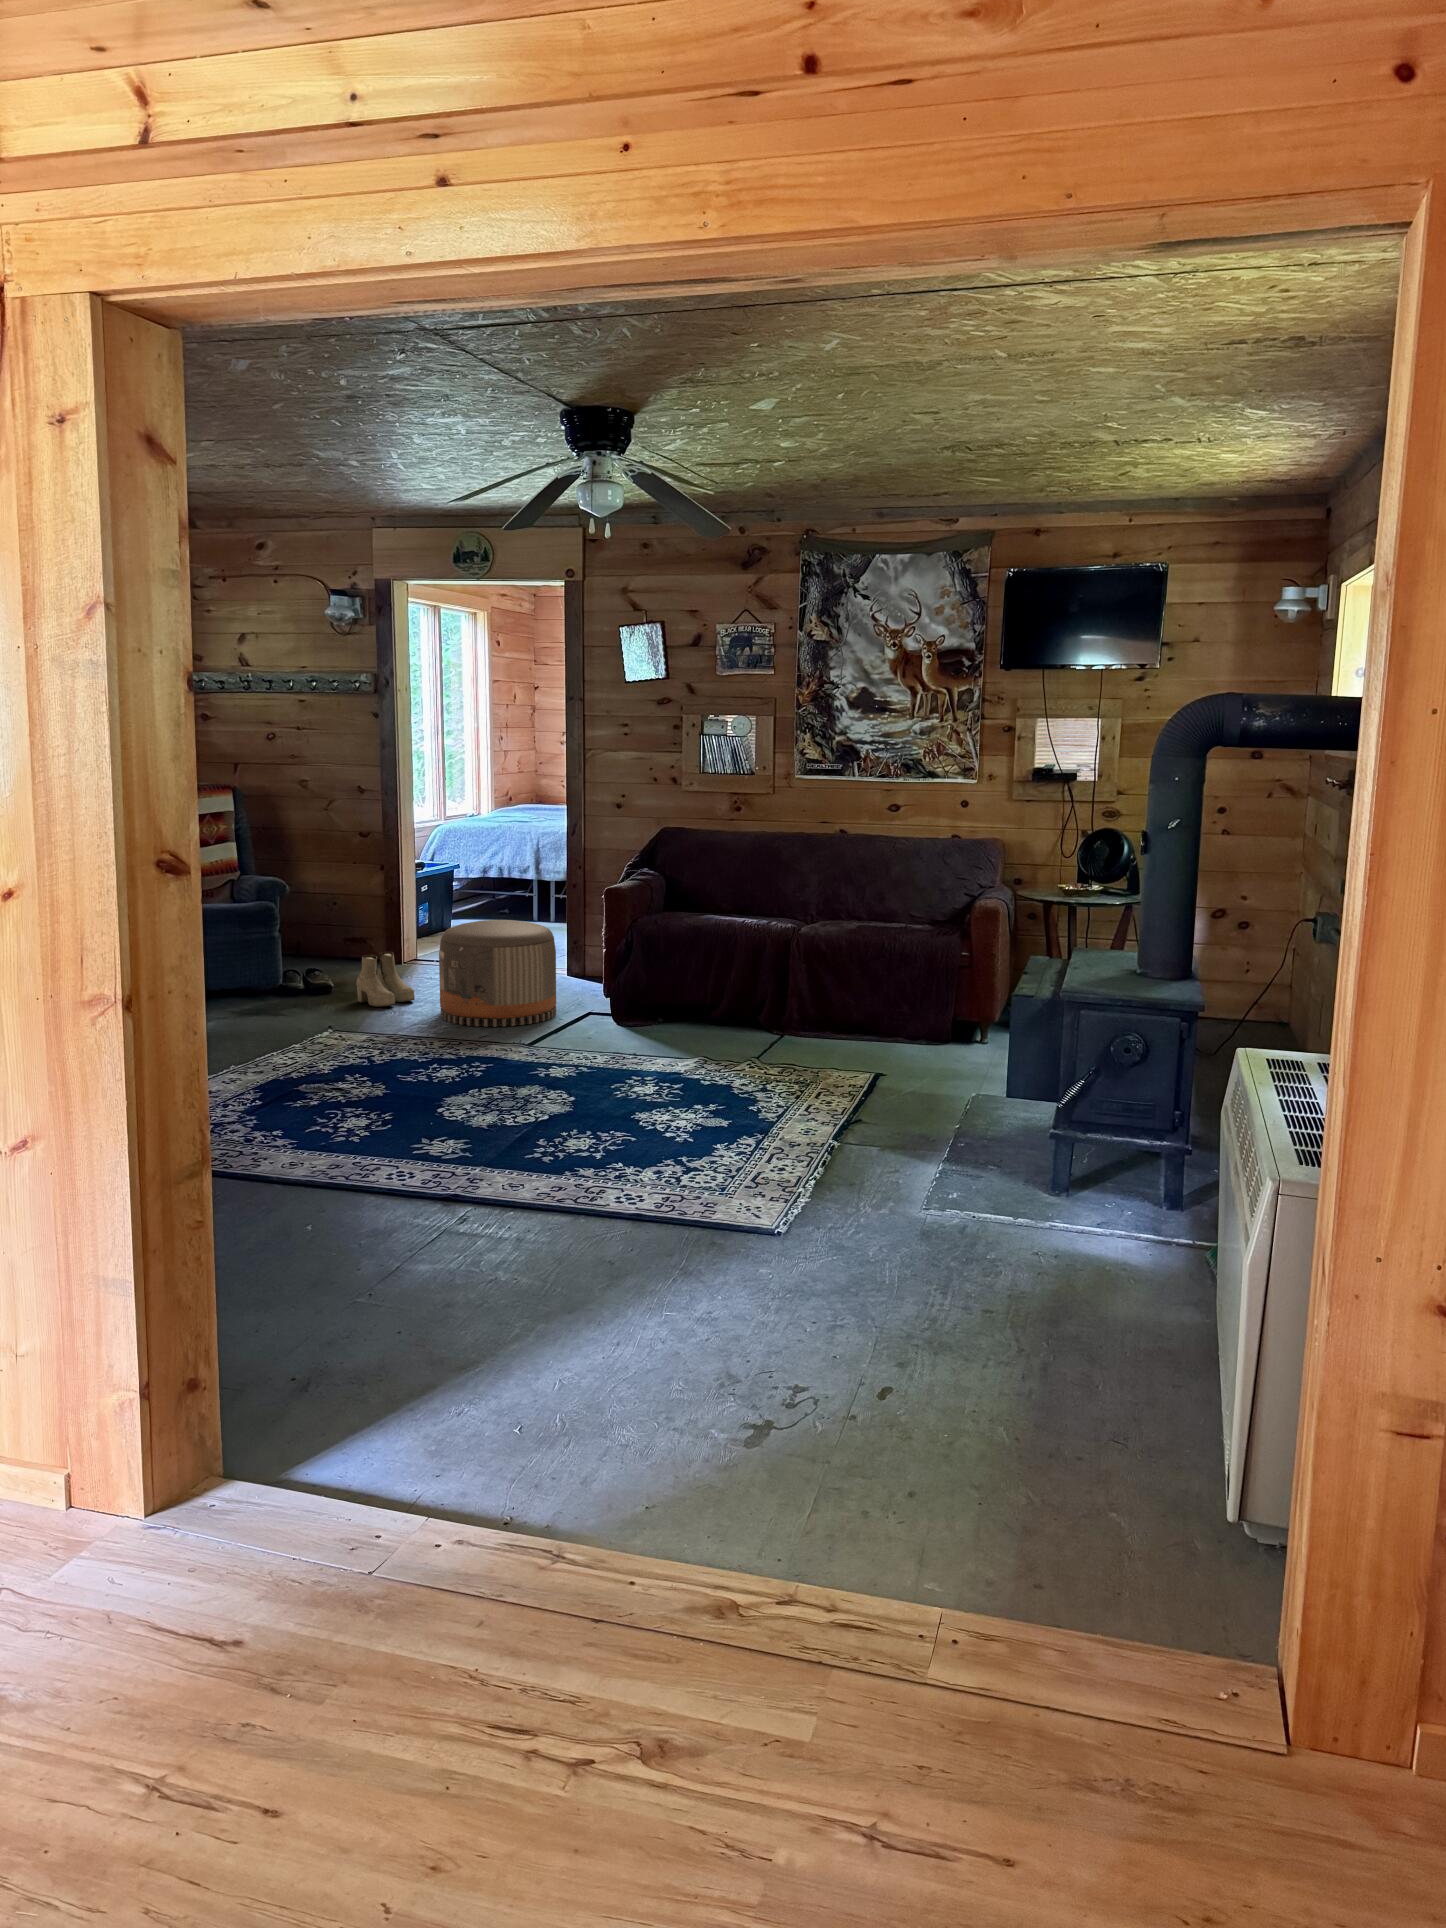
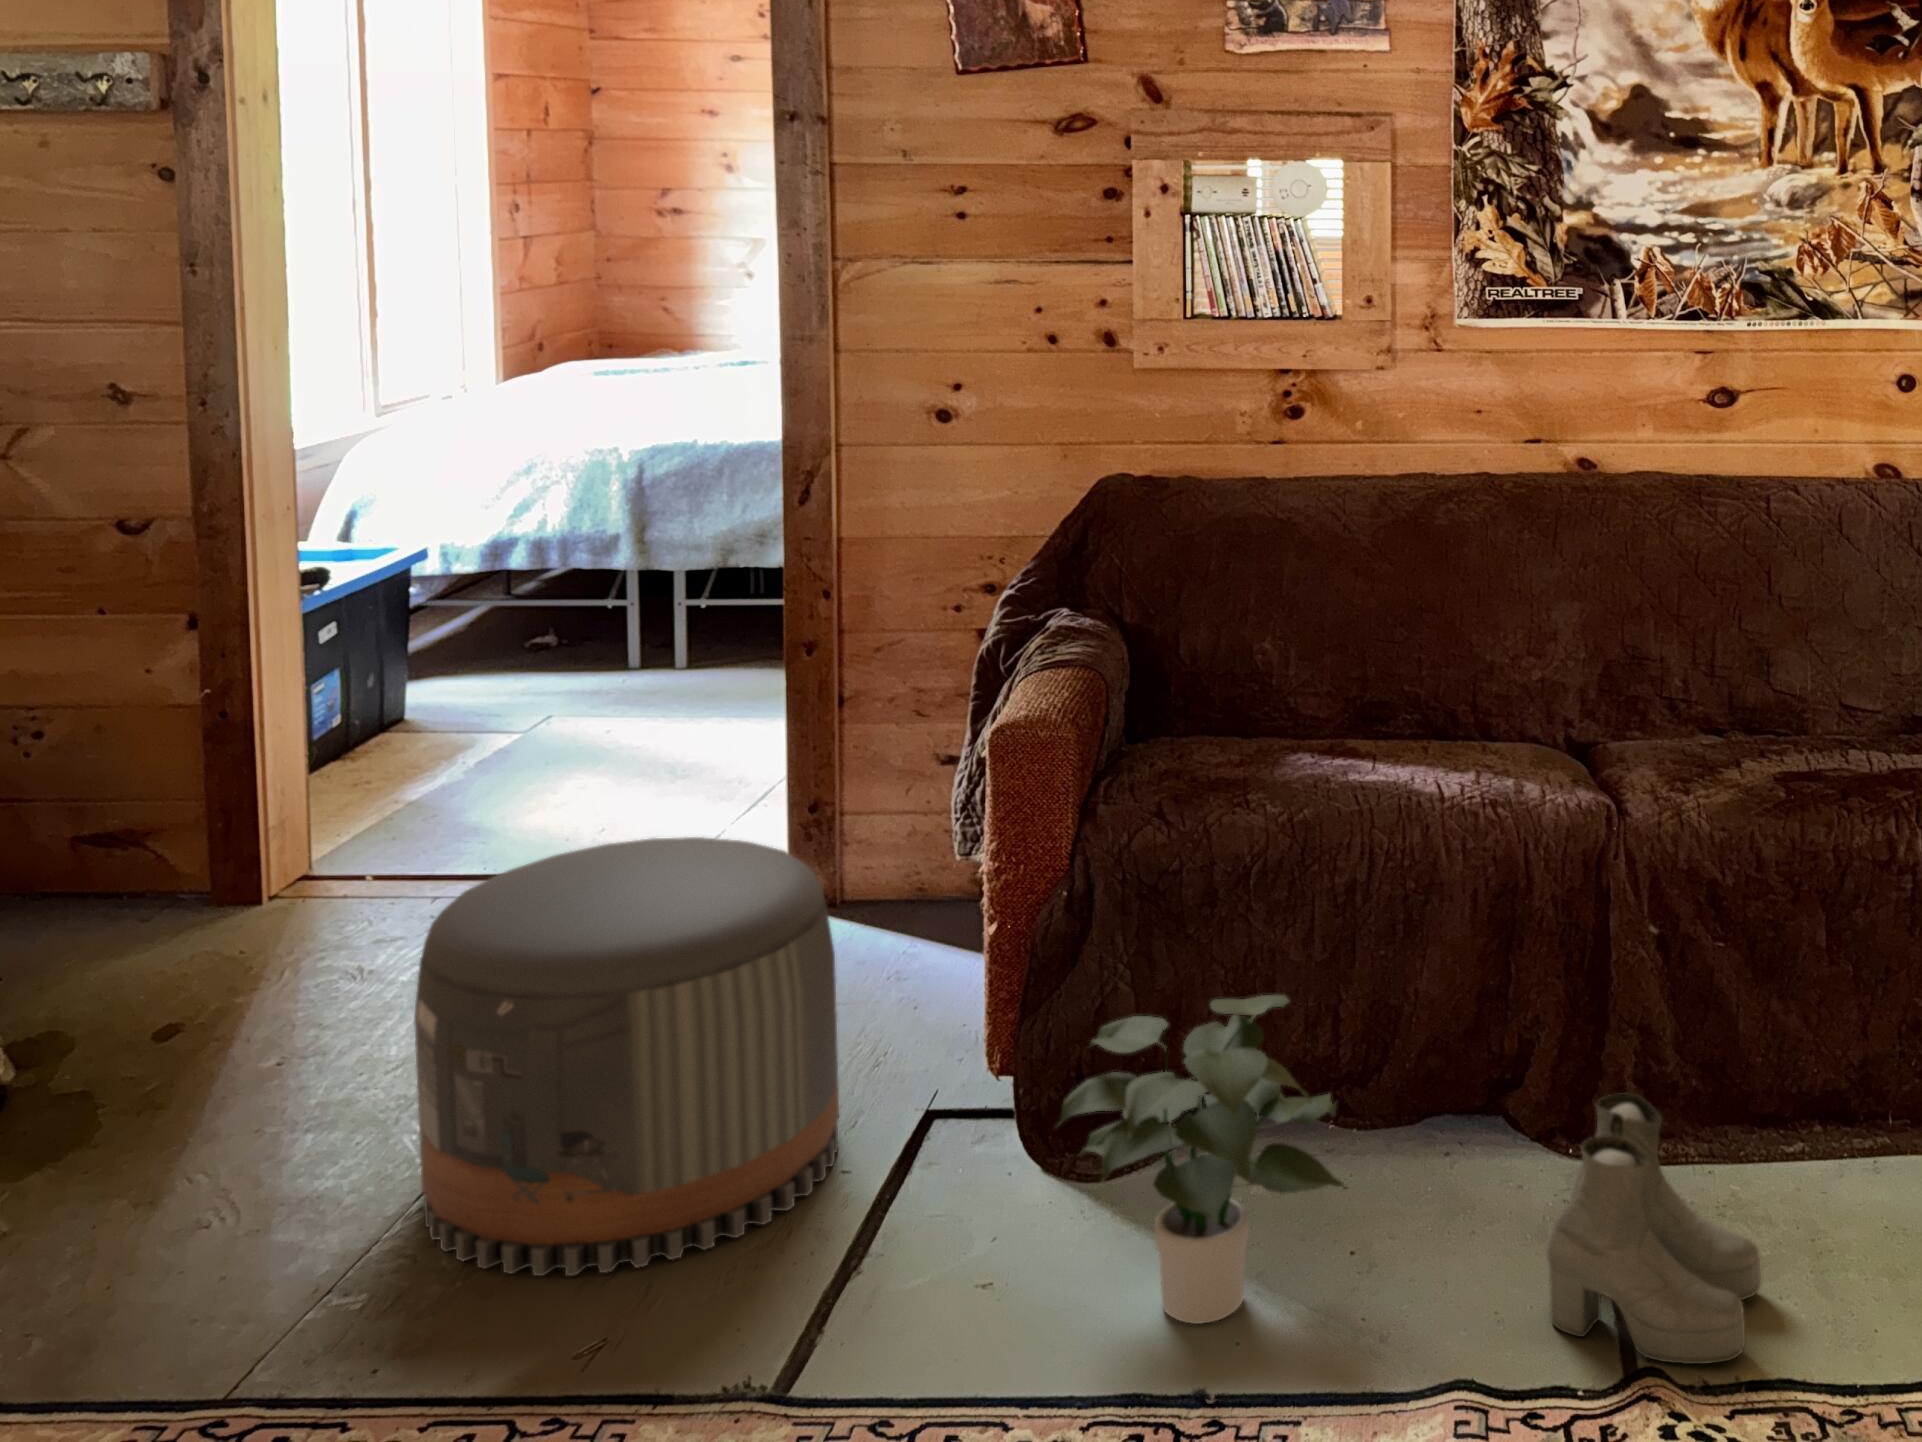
boots: present [356,952,415,1007] -> present [1547,1094,1761,1364]
potted plant: none [602,960,685,1047] -> present [1059,995,1344,1324]

